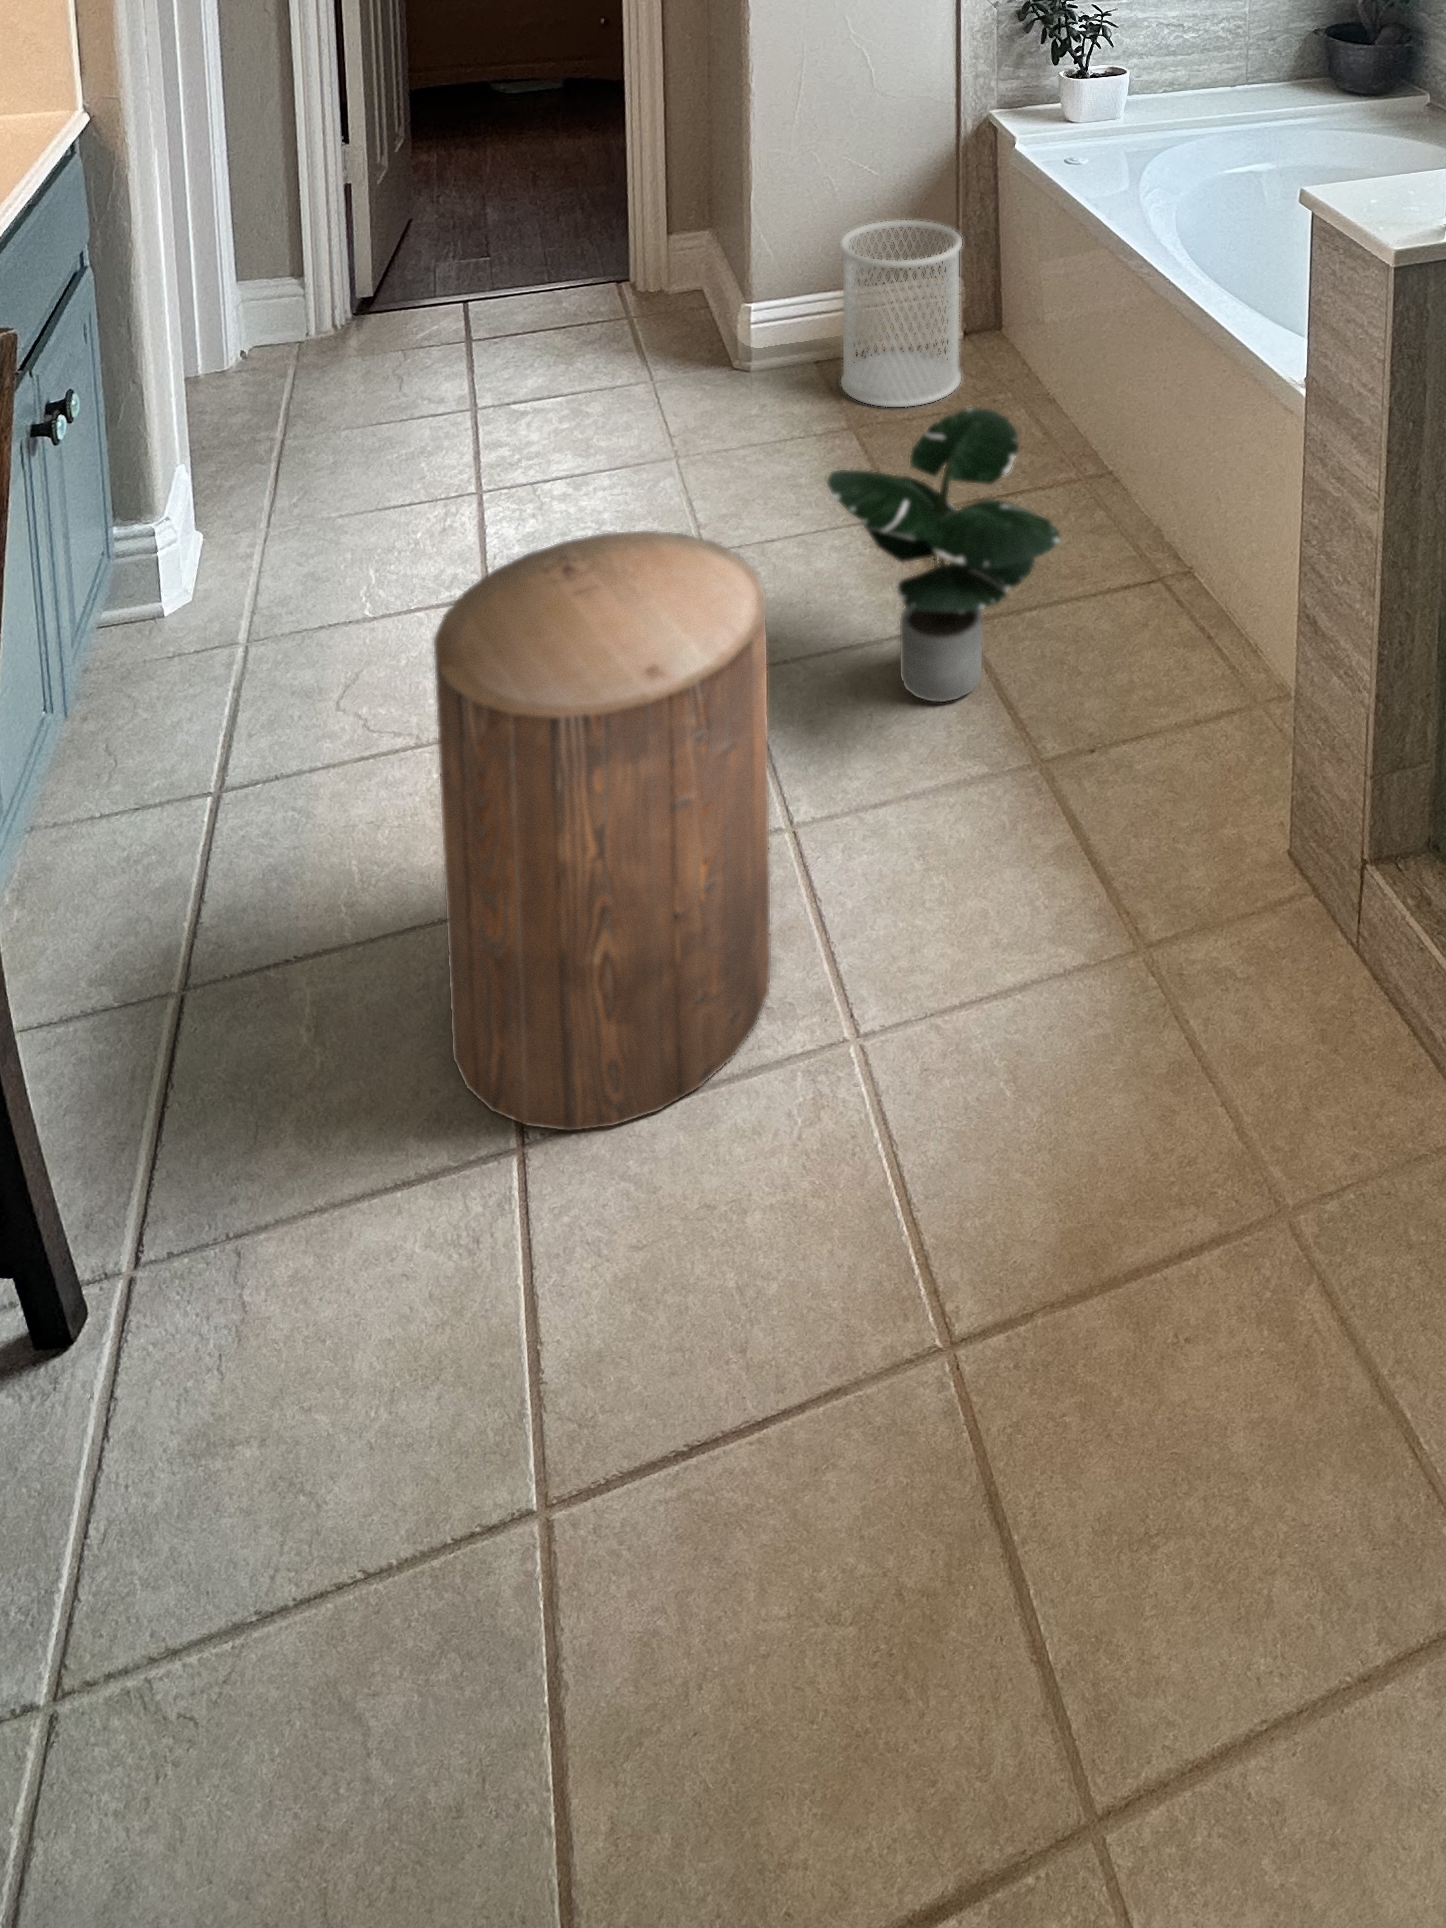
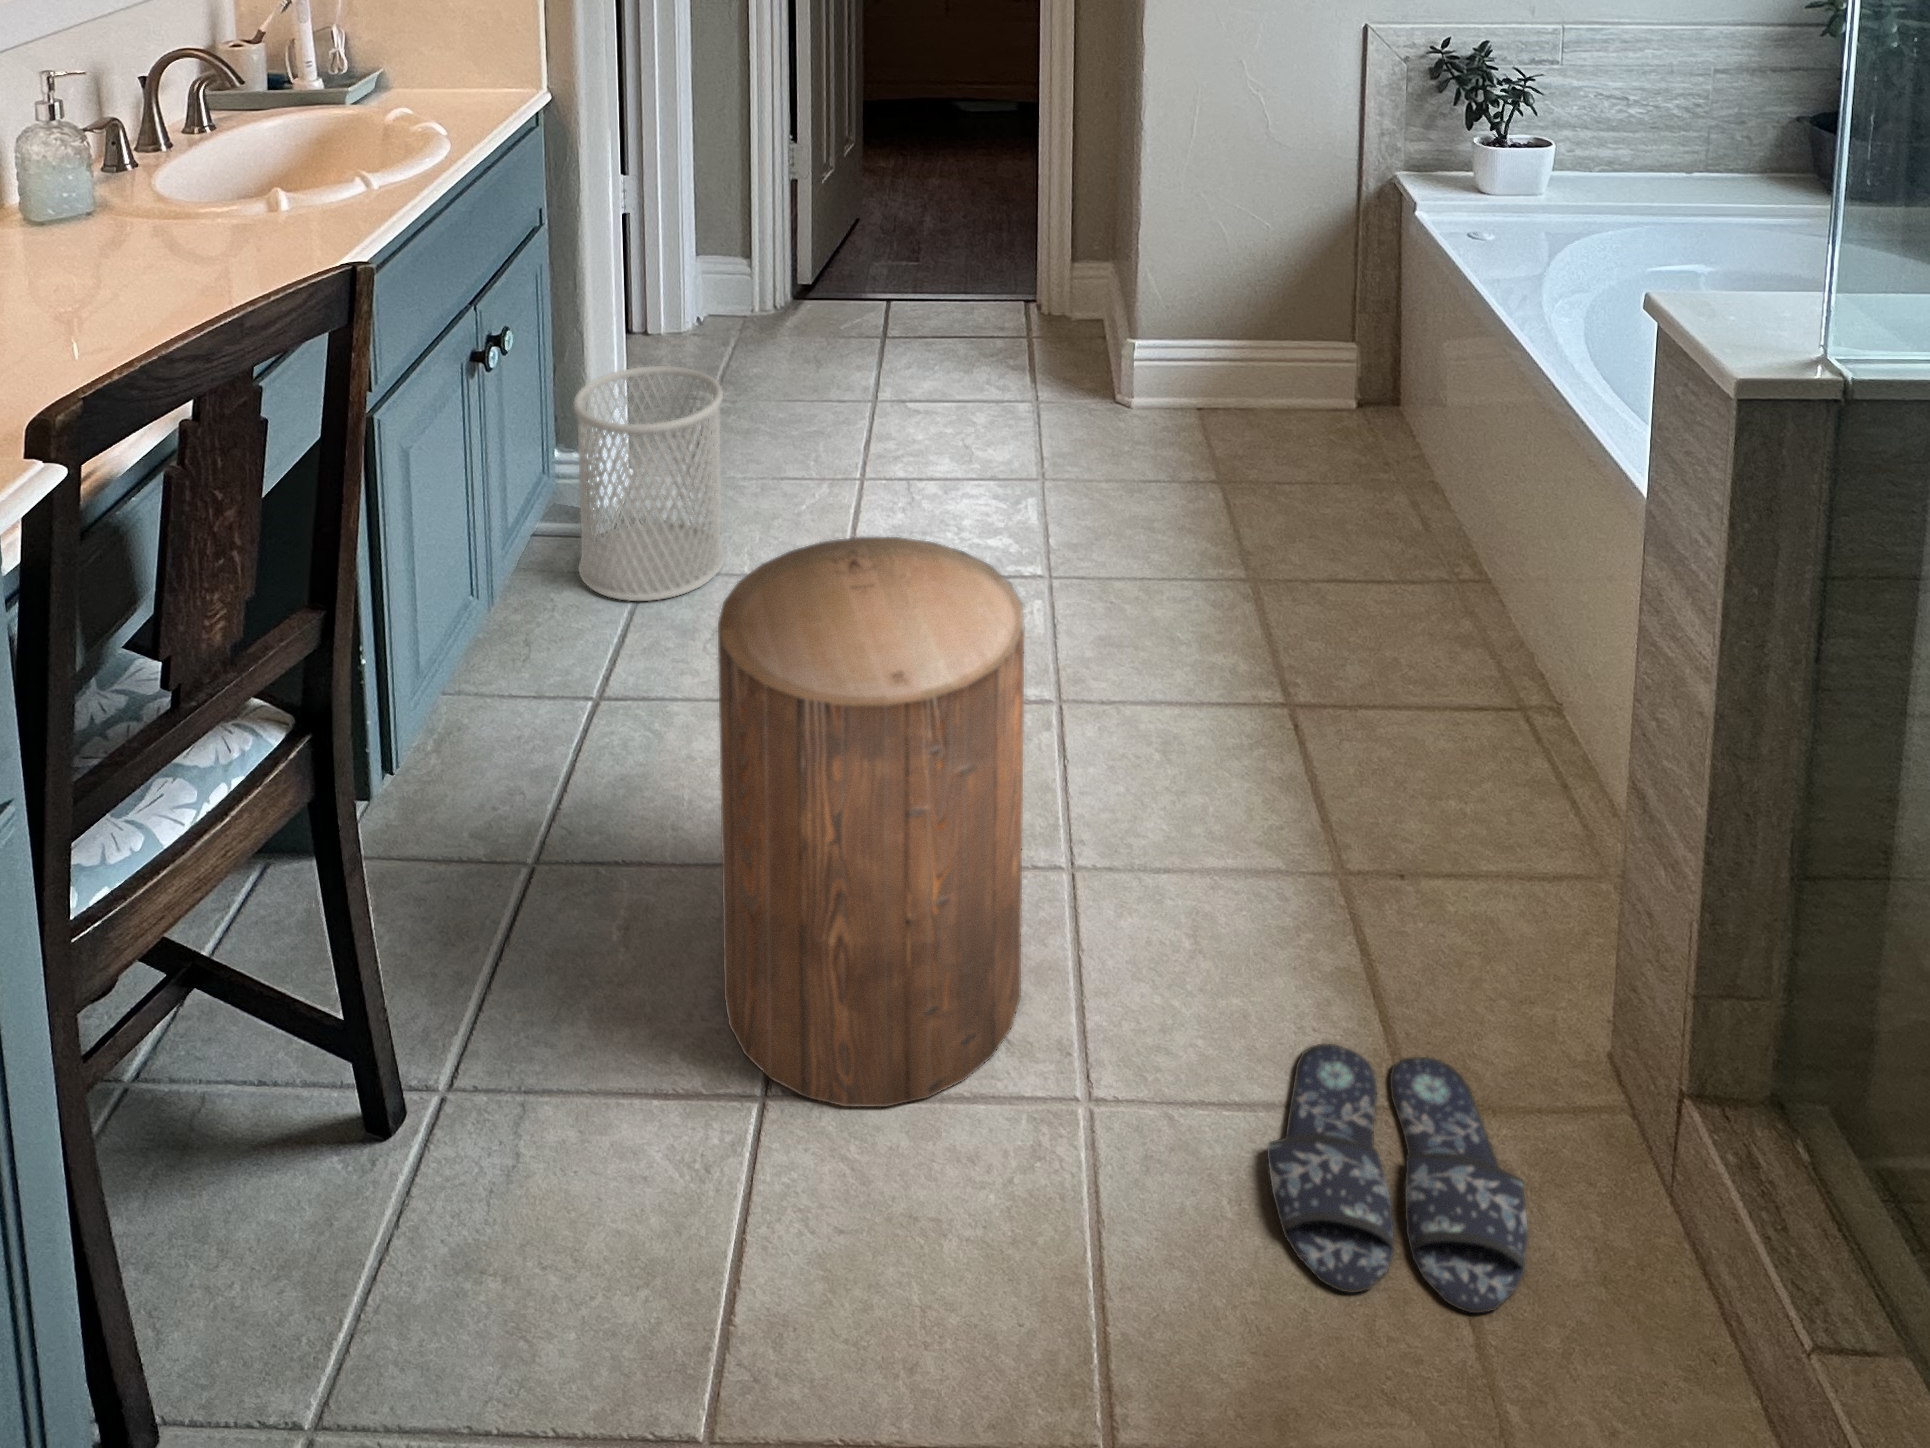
wastebasket: present [840,220,962,407] -> present [573,366,725,601]
potted plant: present [827,408,1060,702] -> none [1138,483,1381,788]
slippers: none [1033,896,1262,1124] -> present [1267,1044,1528,1313]

